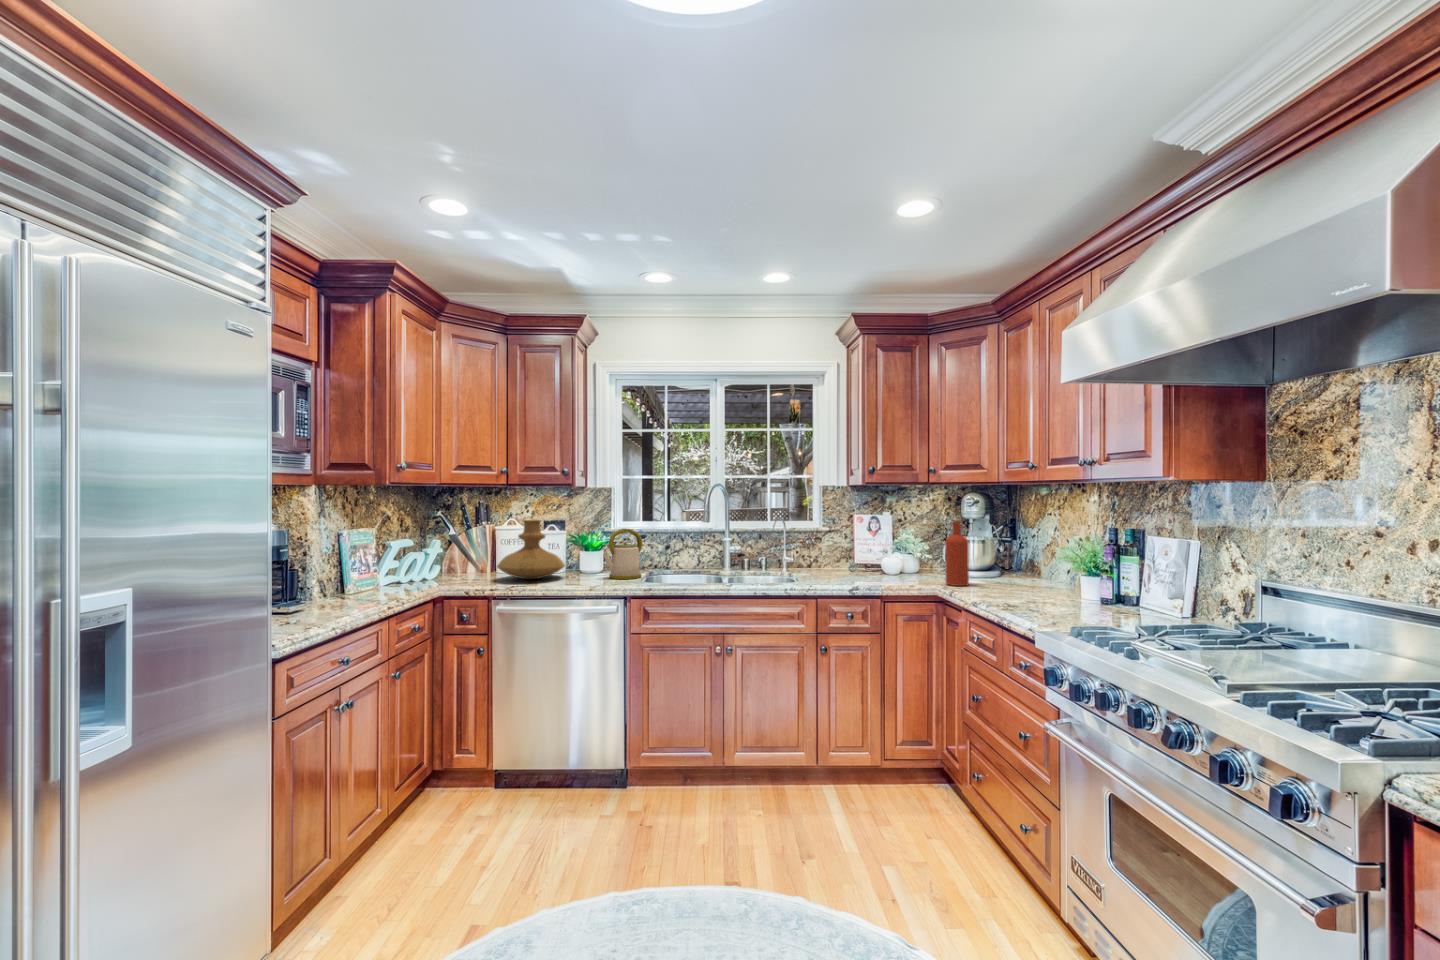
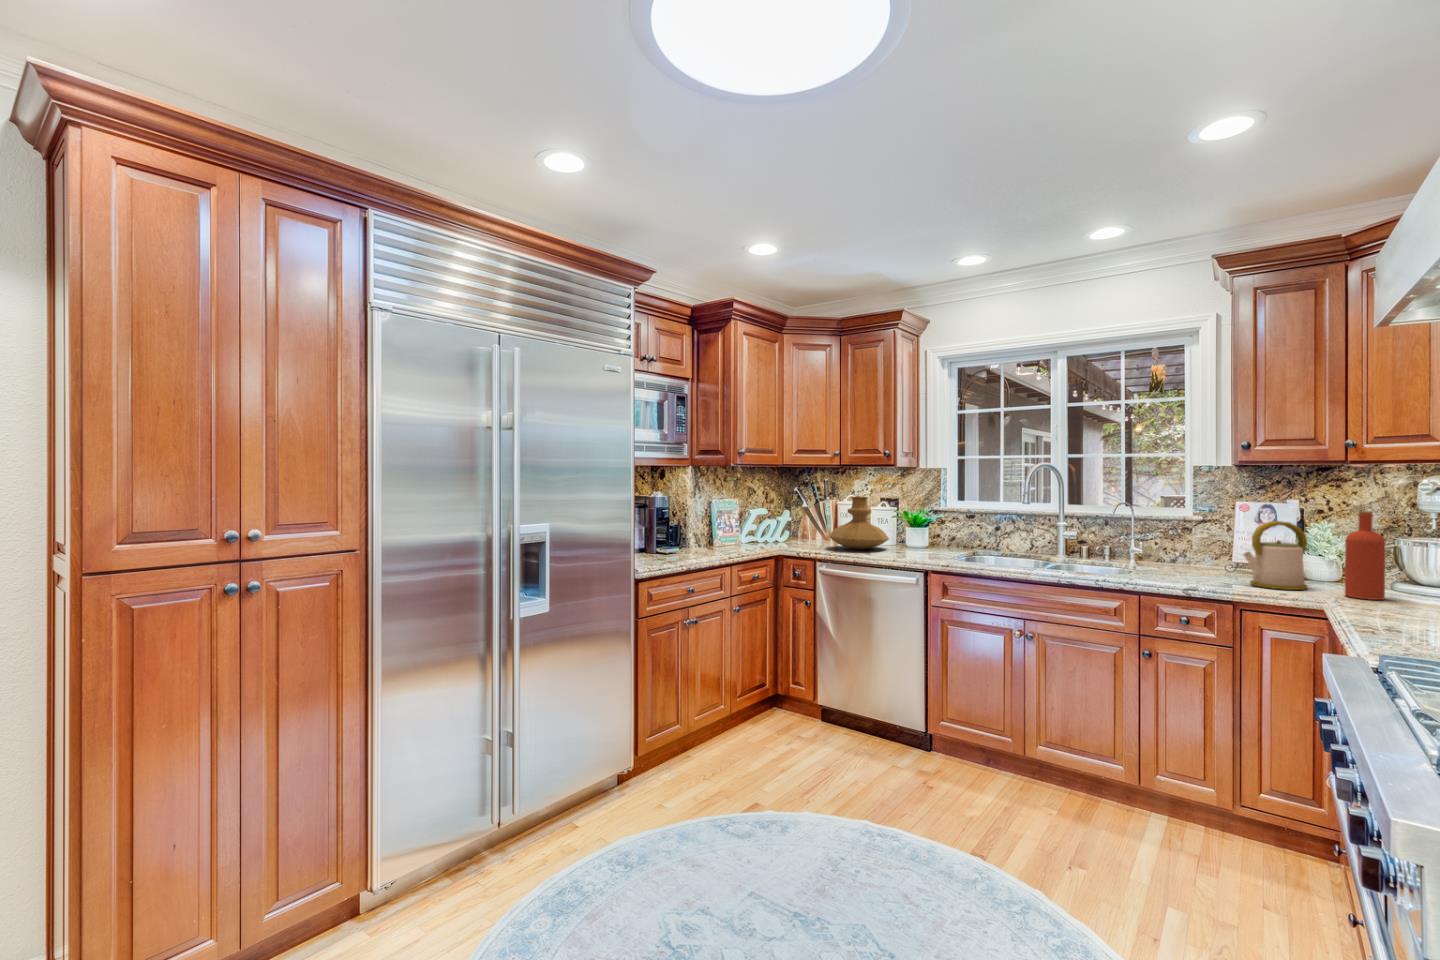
kettle: present [603,529,642,579] -> present [1243,521,1308,590]

